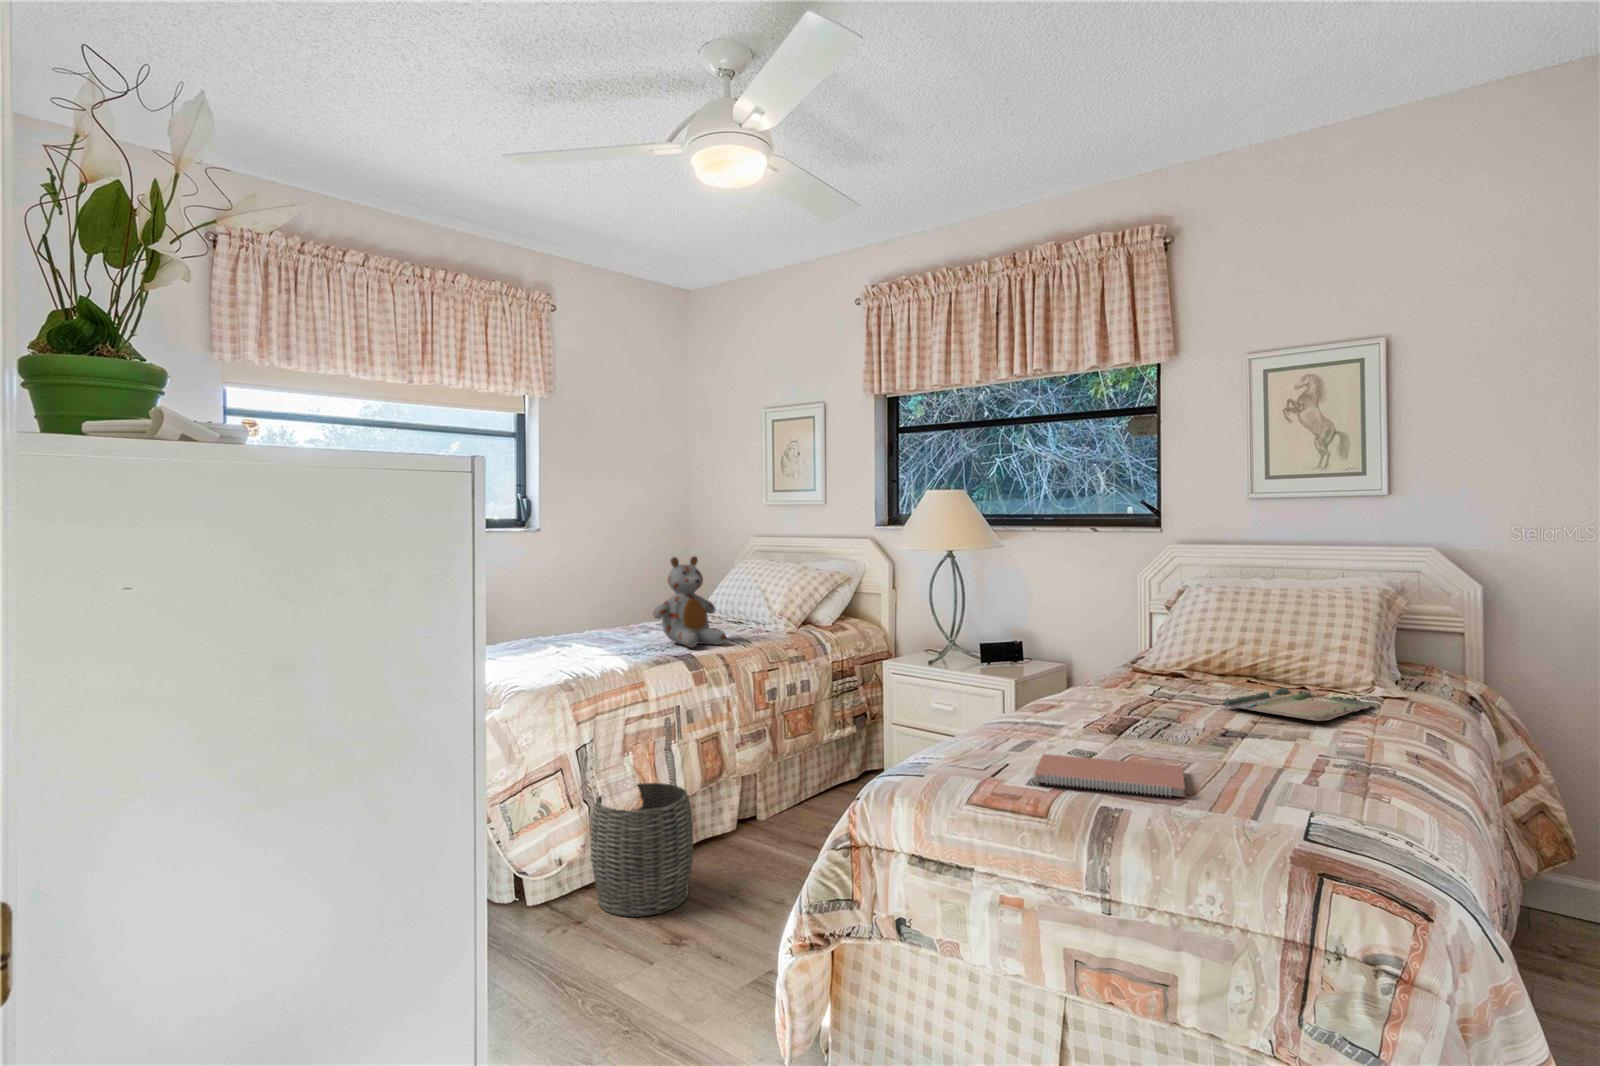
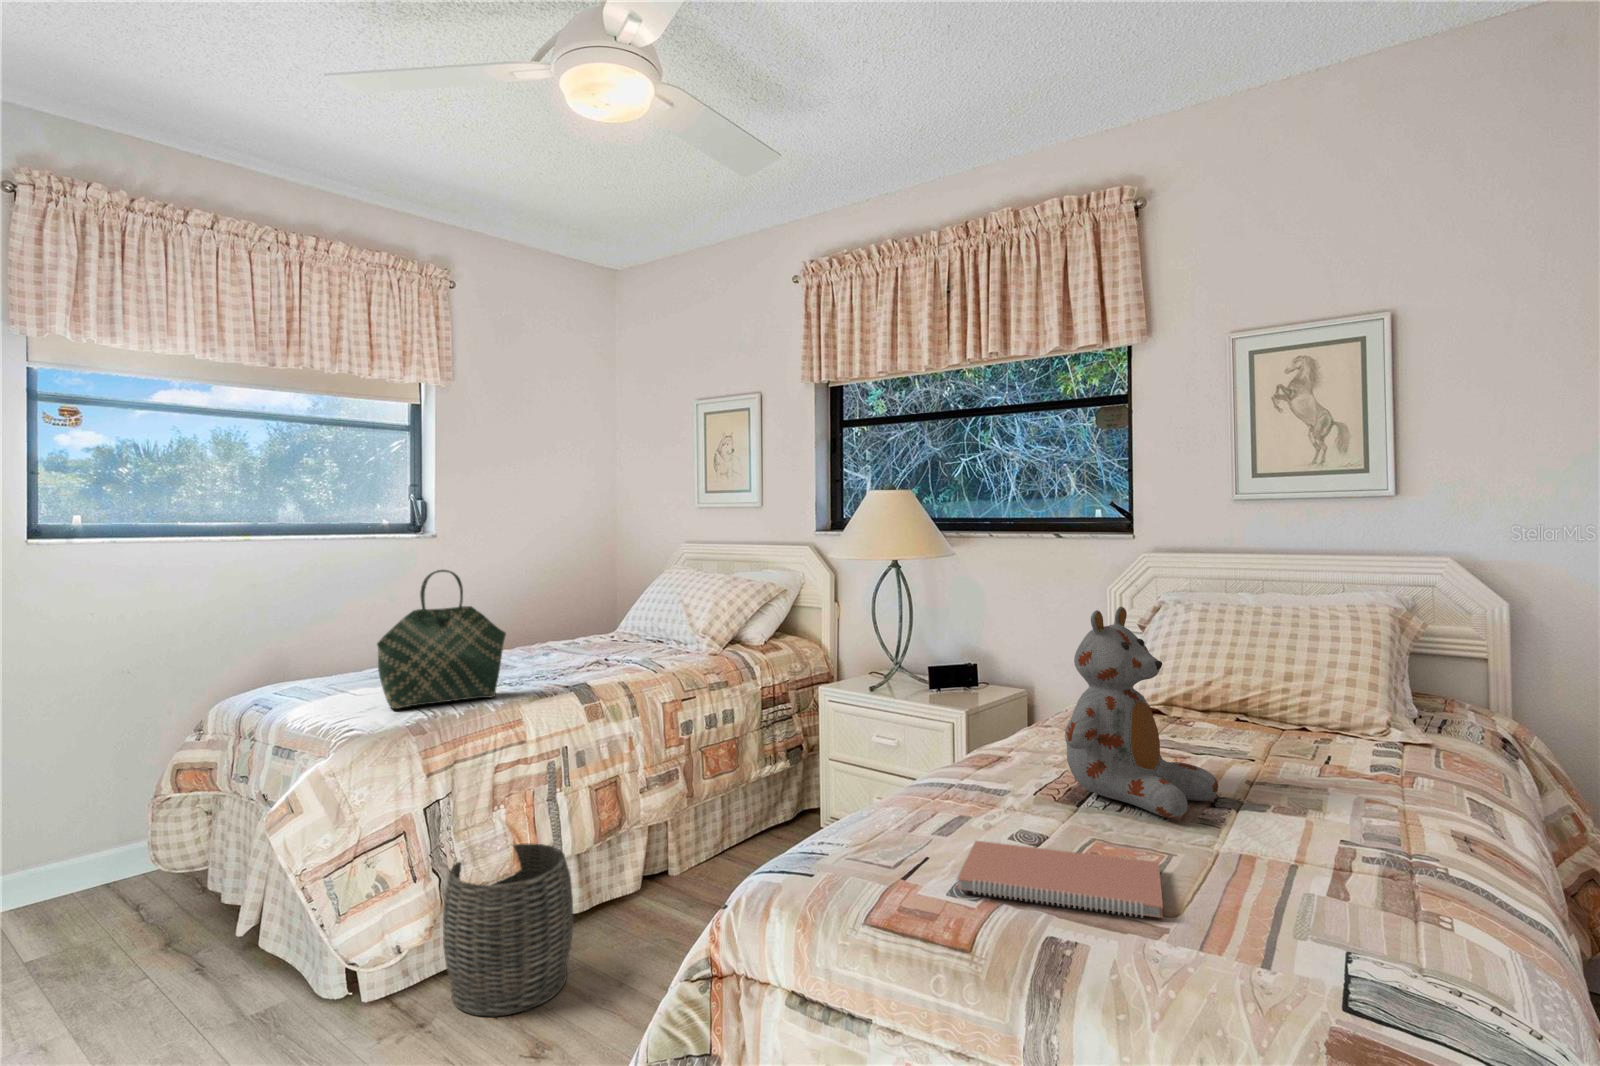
tote bag: none [529,556,628,671] -> present [377,570,506,709]
stuffed bear: present [653,556,726,648] -> present [1065,607,1218,818]
tray: present [1222,687,1376,721] -> none [1208,732,1399,786]

